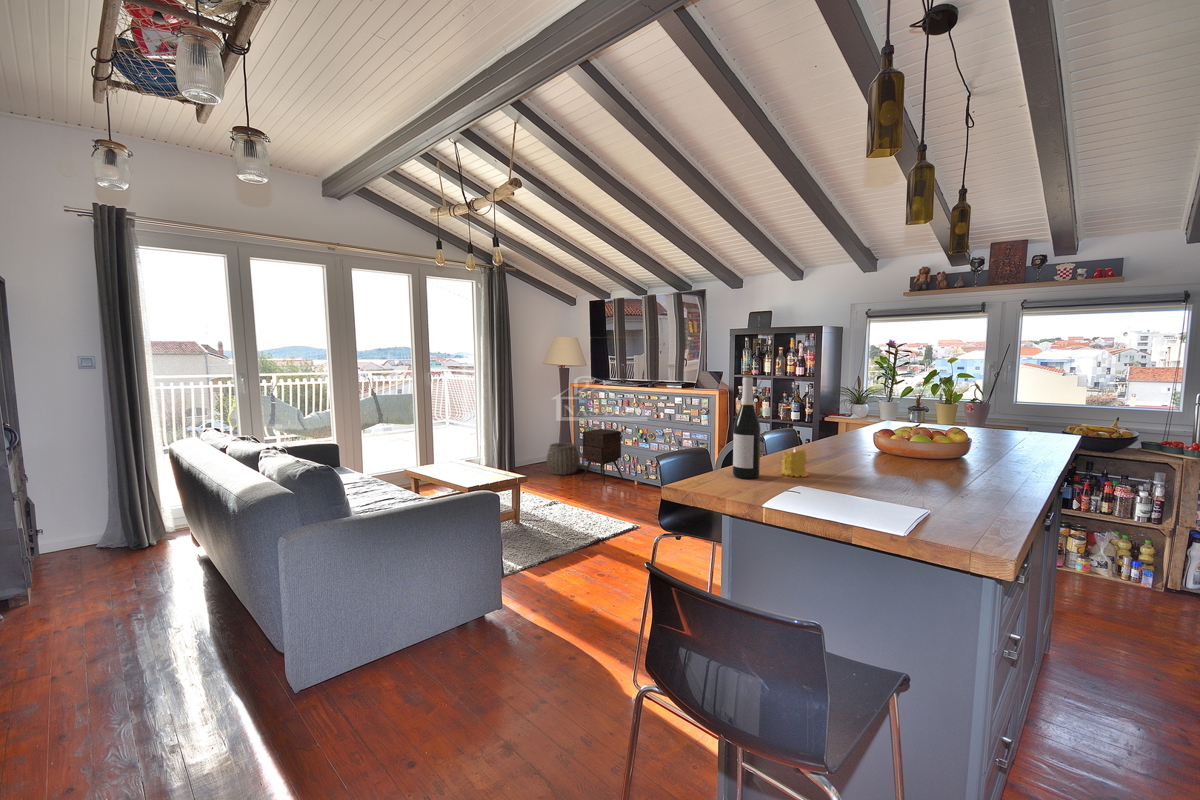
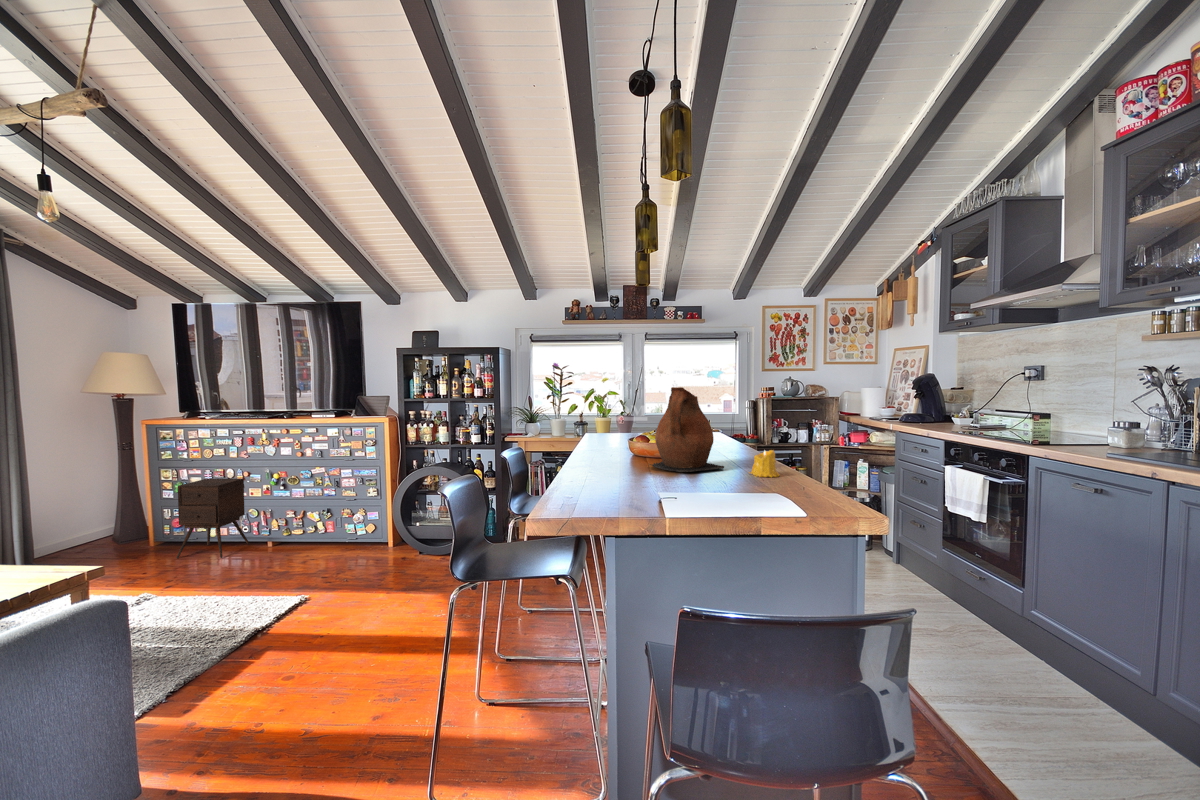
wine bottle: present [733,376,760,479] -> none [574,382,603,494]
ceramic pitcher: none [855,381,950,479] -> present [650,387,724,472]
woven basket: present [547,443,579,475] -> none [98,506,165,558]
candle: present [780,449,809,477] -> present [749,450,779,477]

